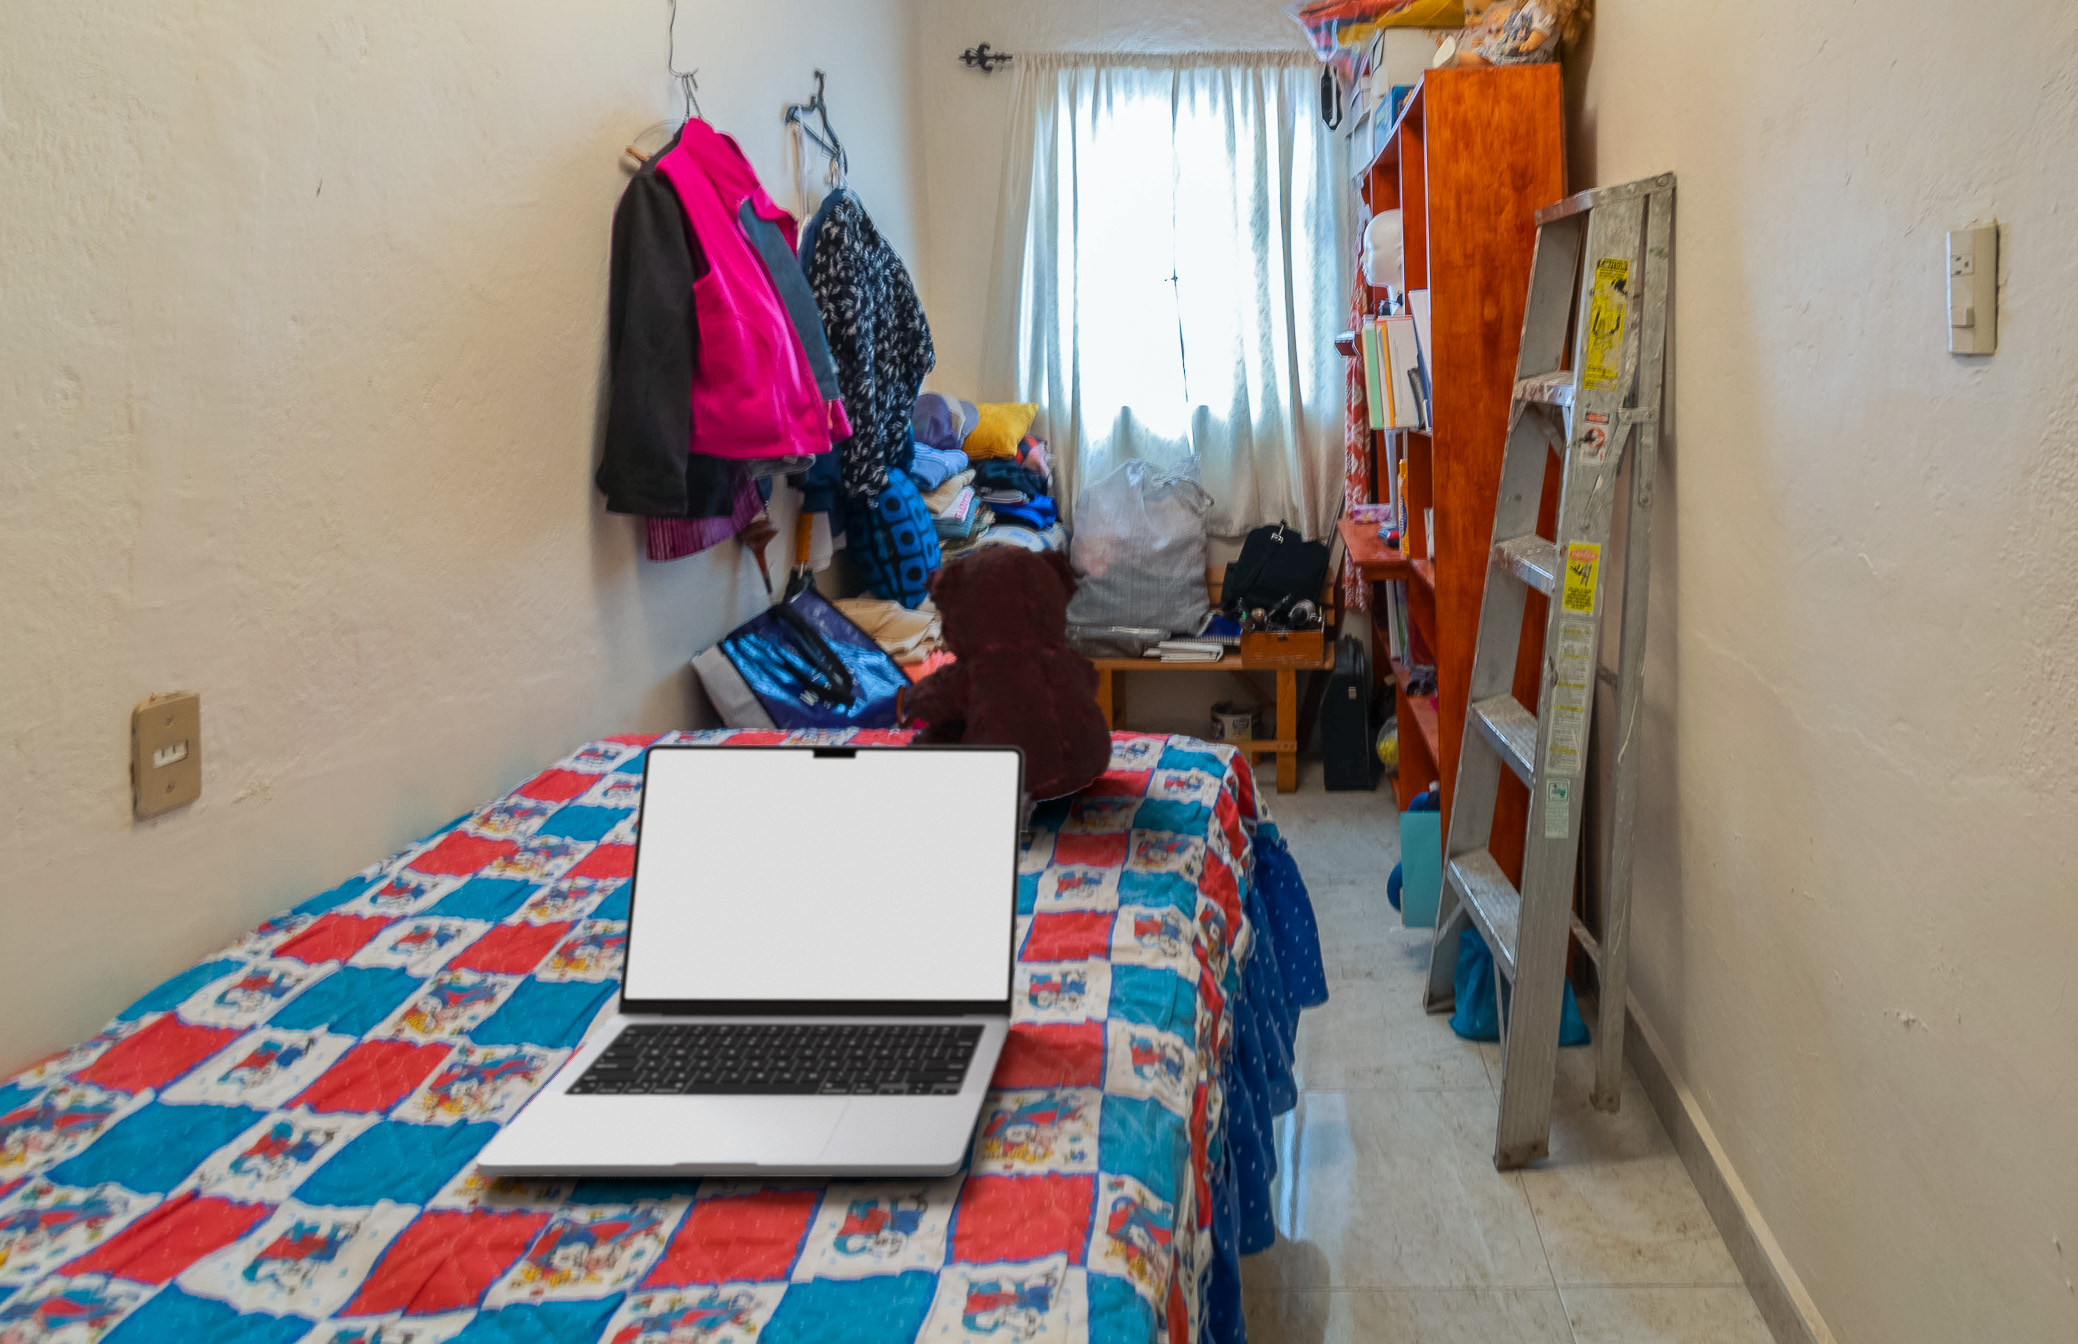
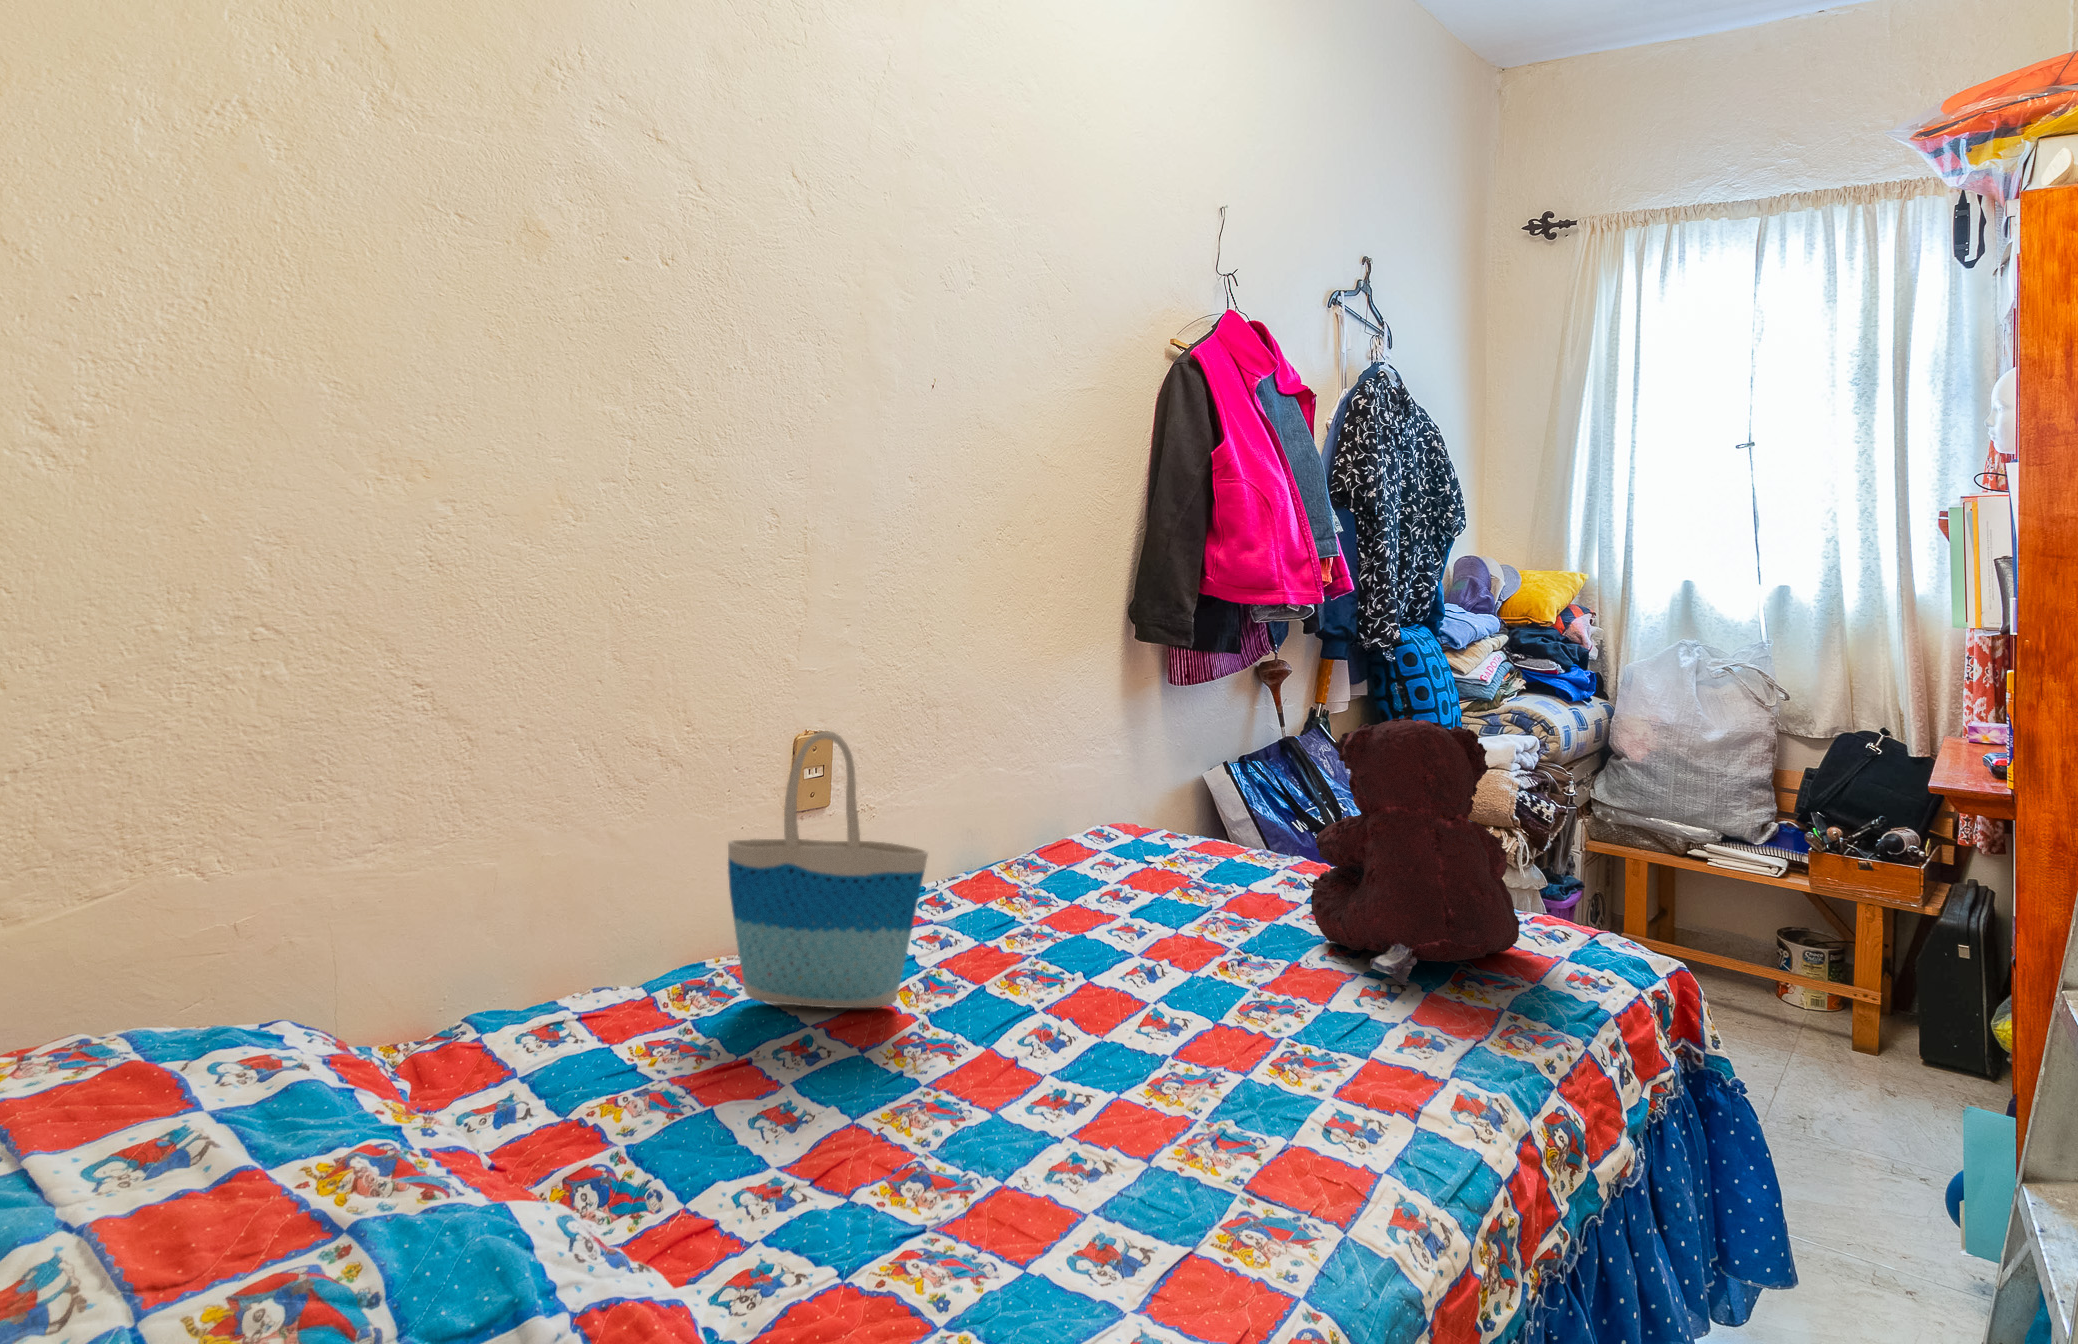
tote bag: none [64,658,446,1107] -> present [728,731,928,1008]
laptop: present [477,744,1024,1177] -> none [882,836,1336,1249]

